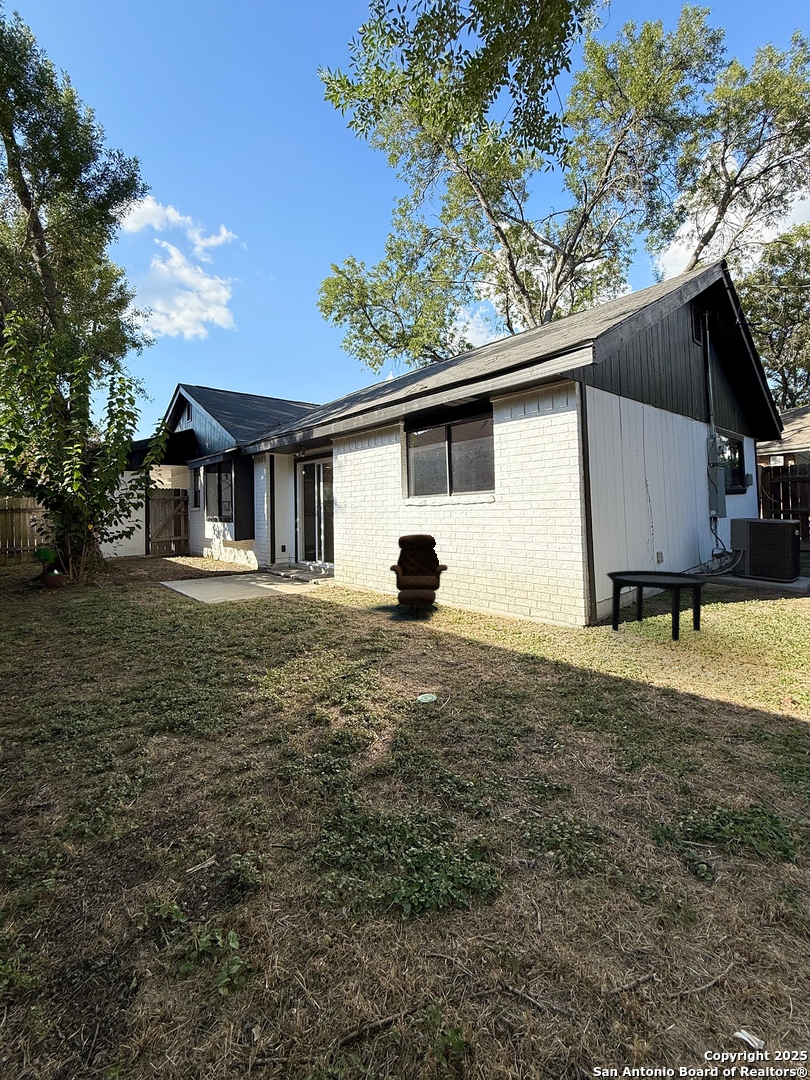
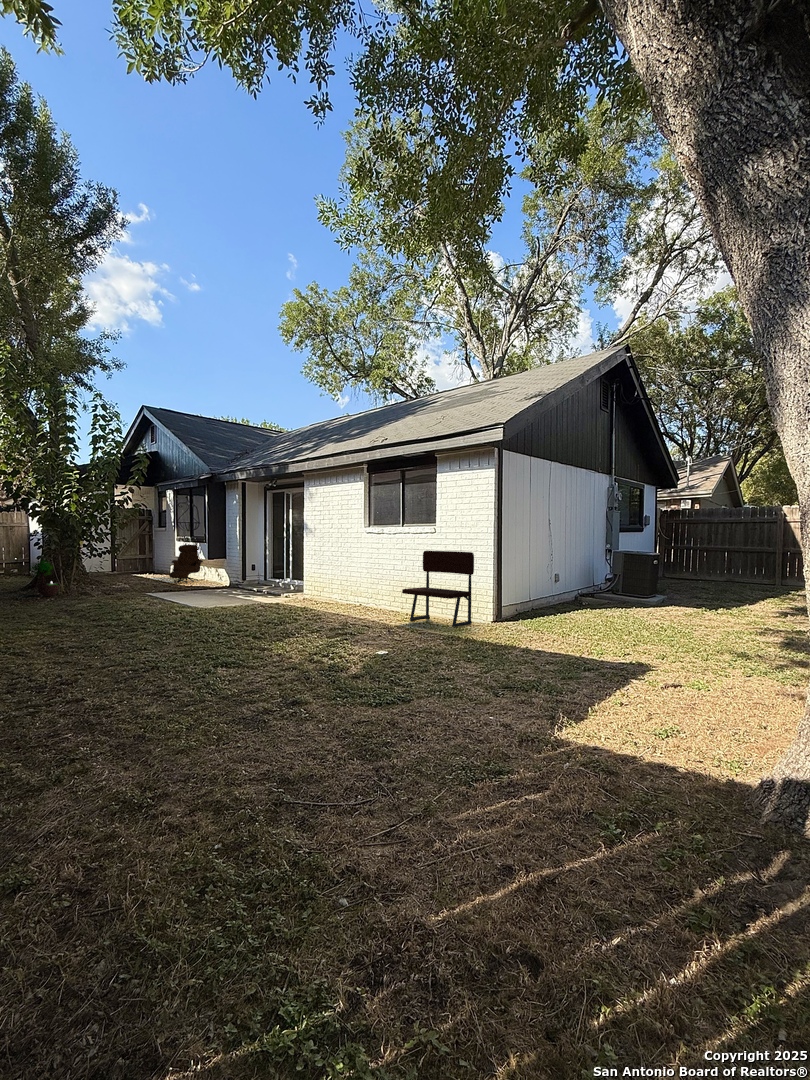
bench: none [453,528,553,634] -> present [402,551,474,627]
lounge chair: present [390,534,448,618] -> present [169,545,203,583]
round table: present [606,571,711,640] -> none [512,585,580,631]

